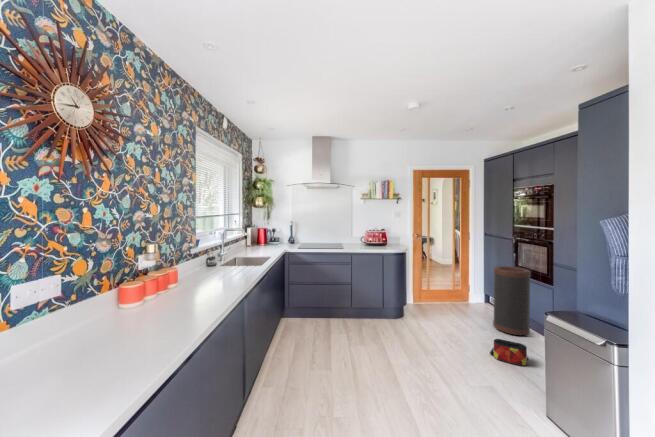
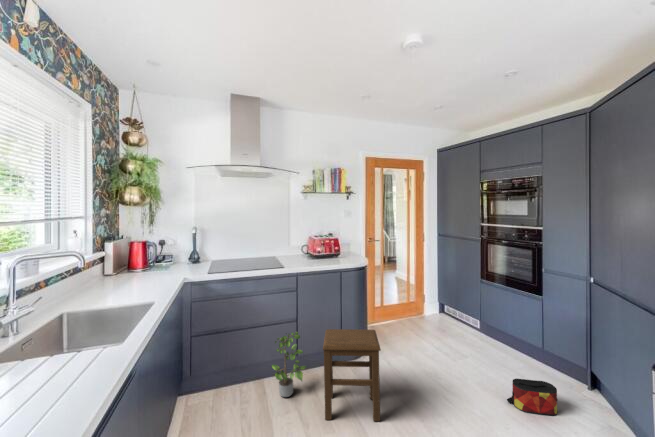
trash can: present [493,266,531,336] -> none [472,274,516,359]
potted plant: none [331,287,353,326] -> present [272,332,307,397]
stool: none [357,288,396,345] -> present [323,329,381,421]

